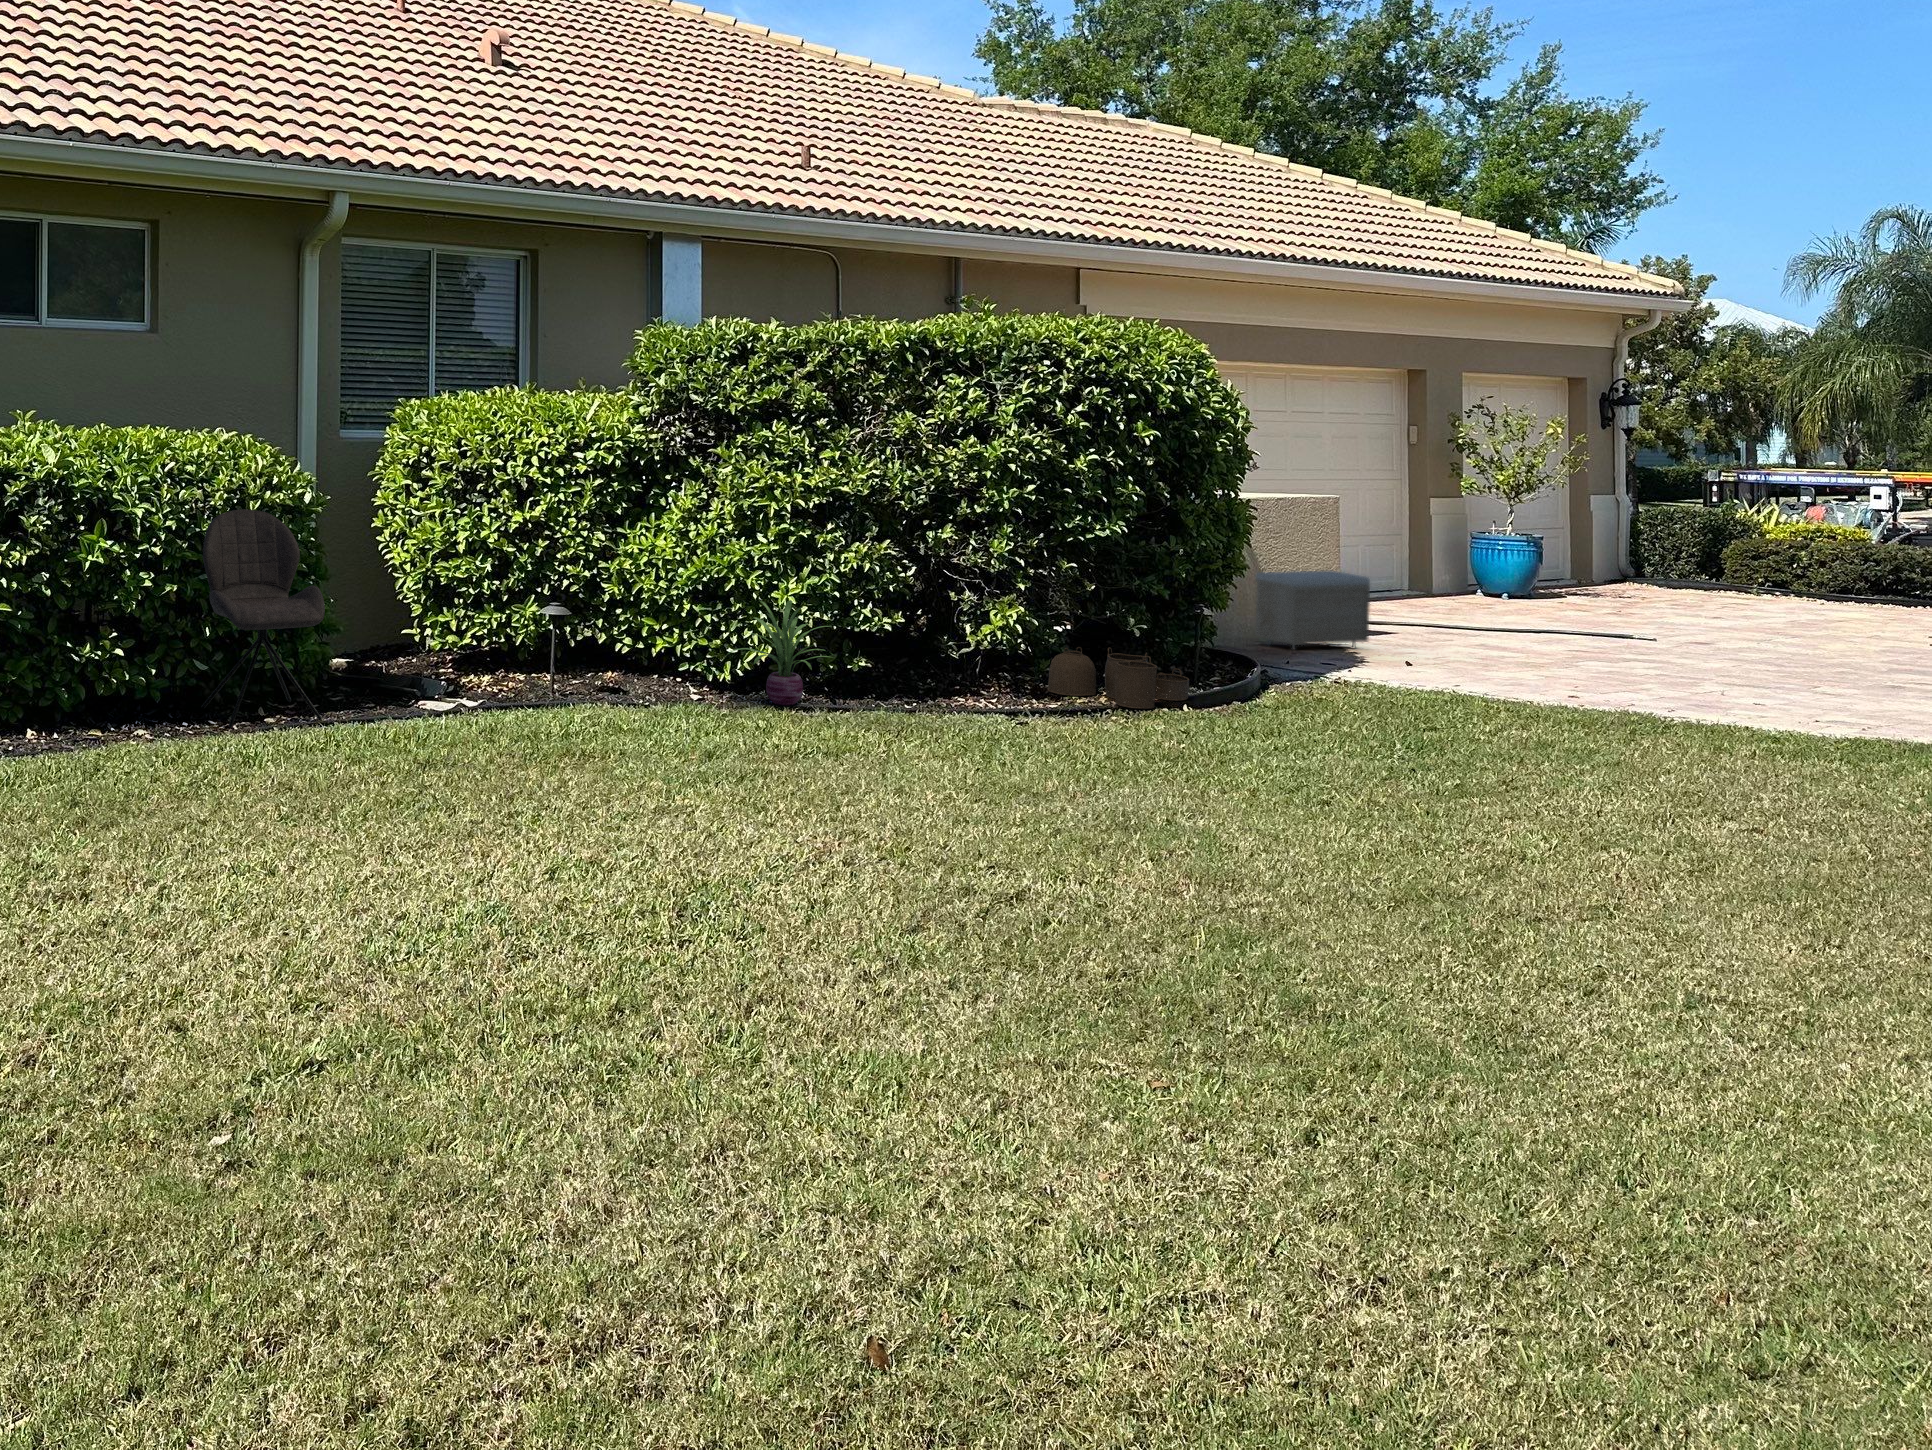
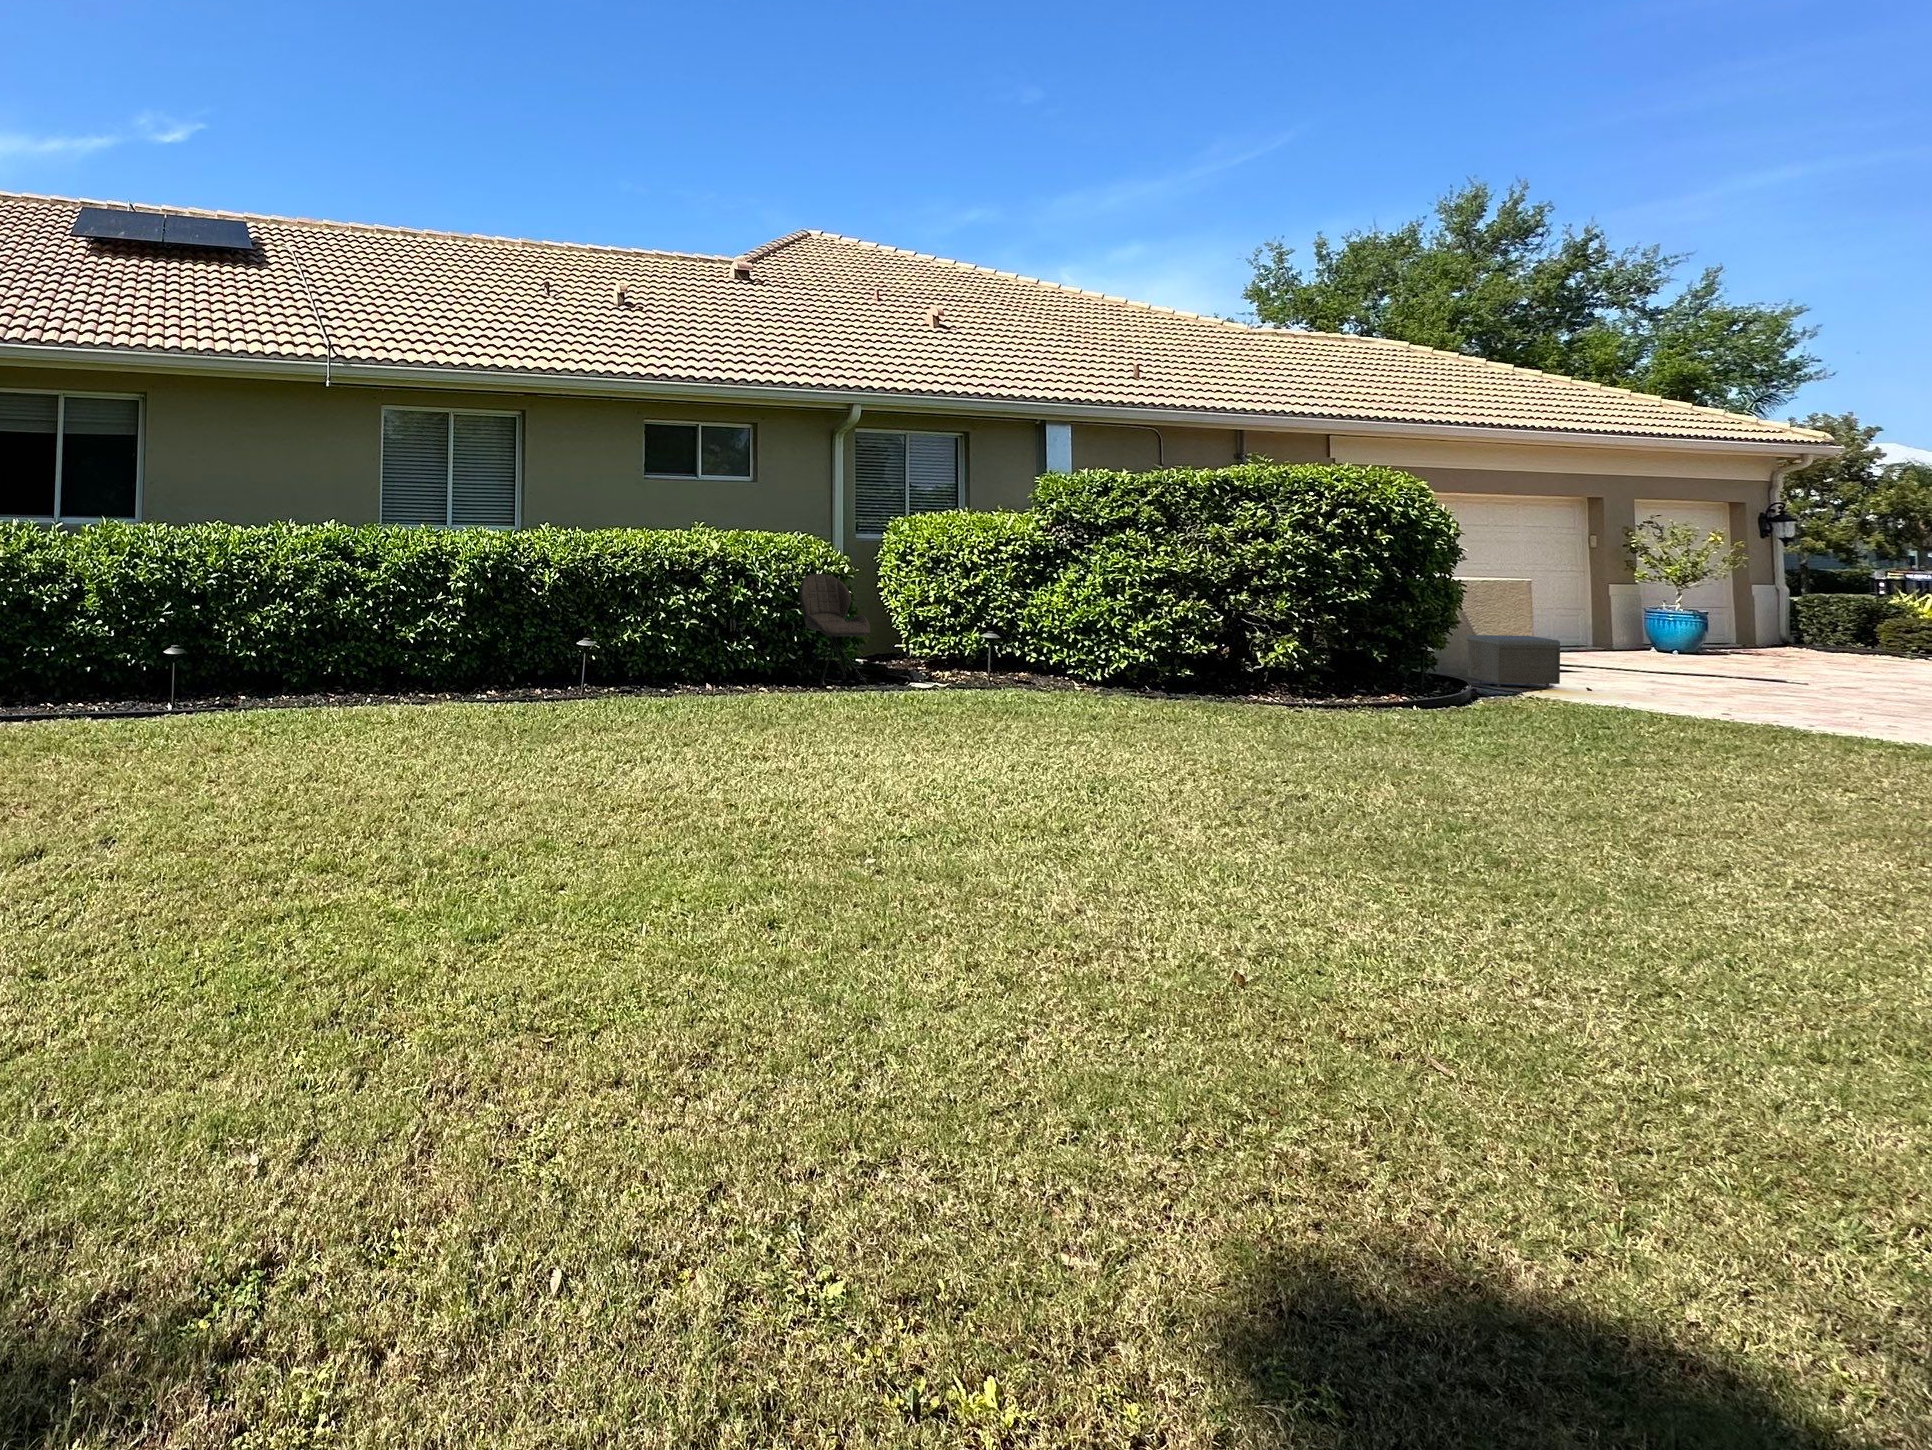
decorative plant: present [731,600,828,705] -> none [1104,633,1179,694]
woven basket: present [1047,647,1189,709] -> none [1319,669,1423,707]

